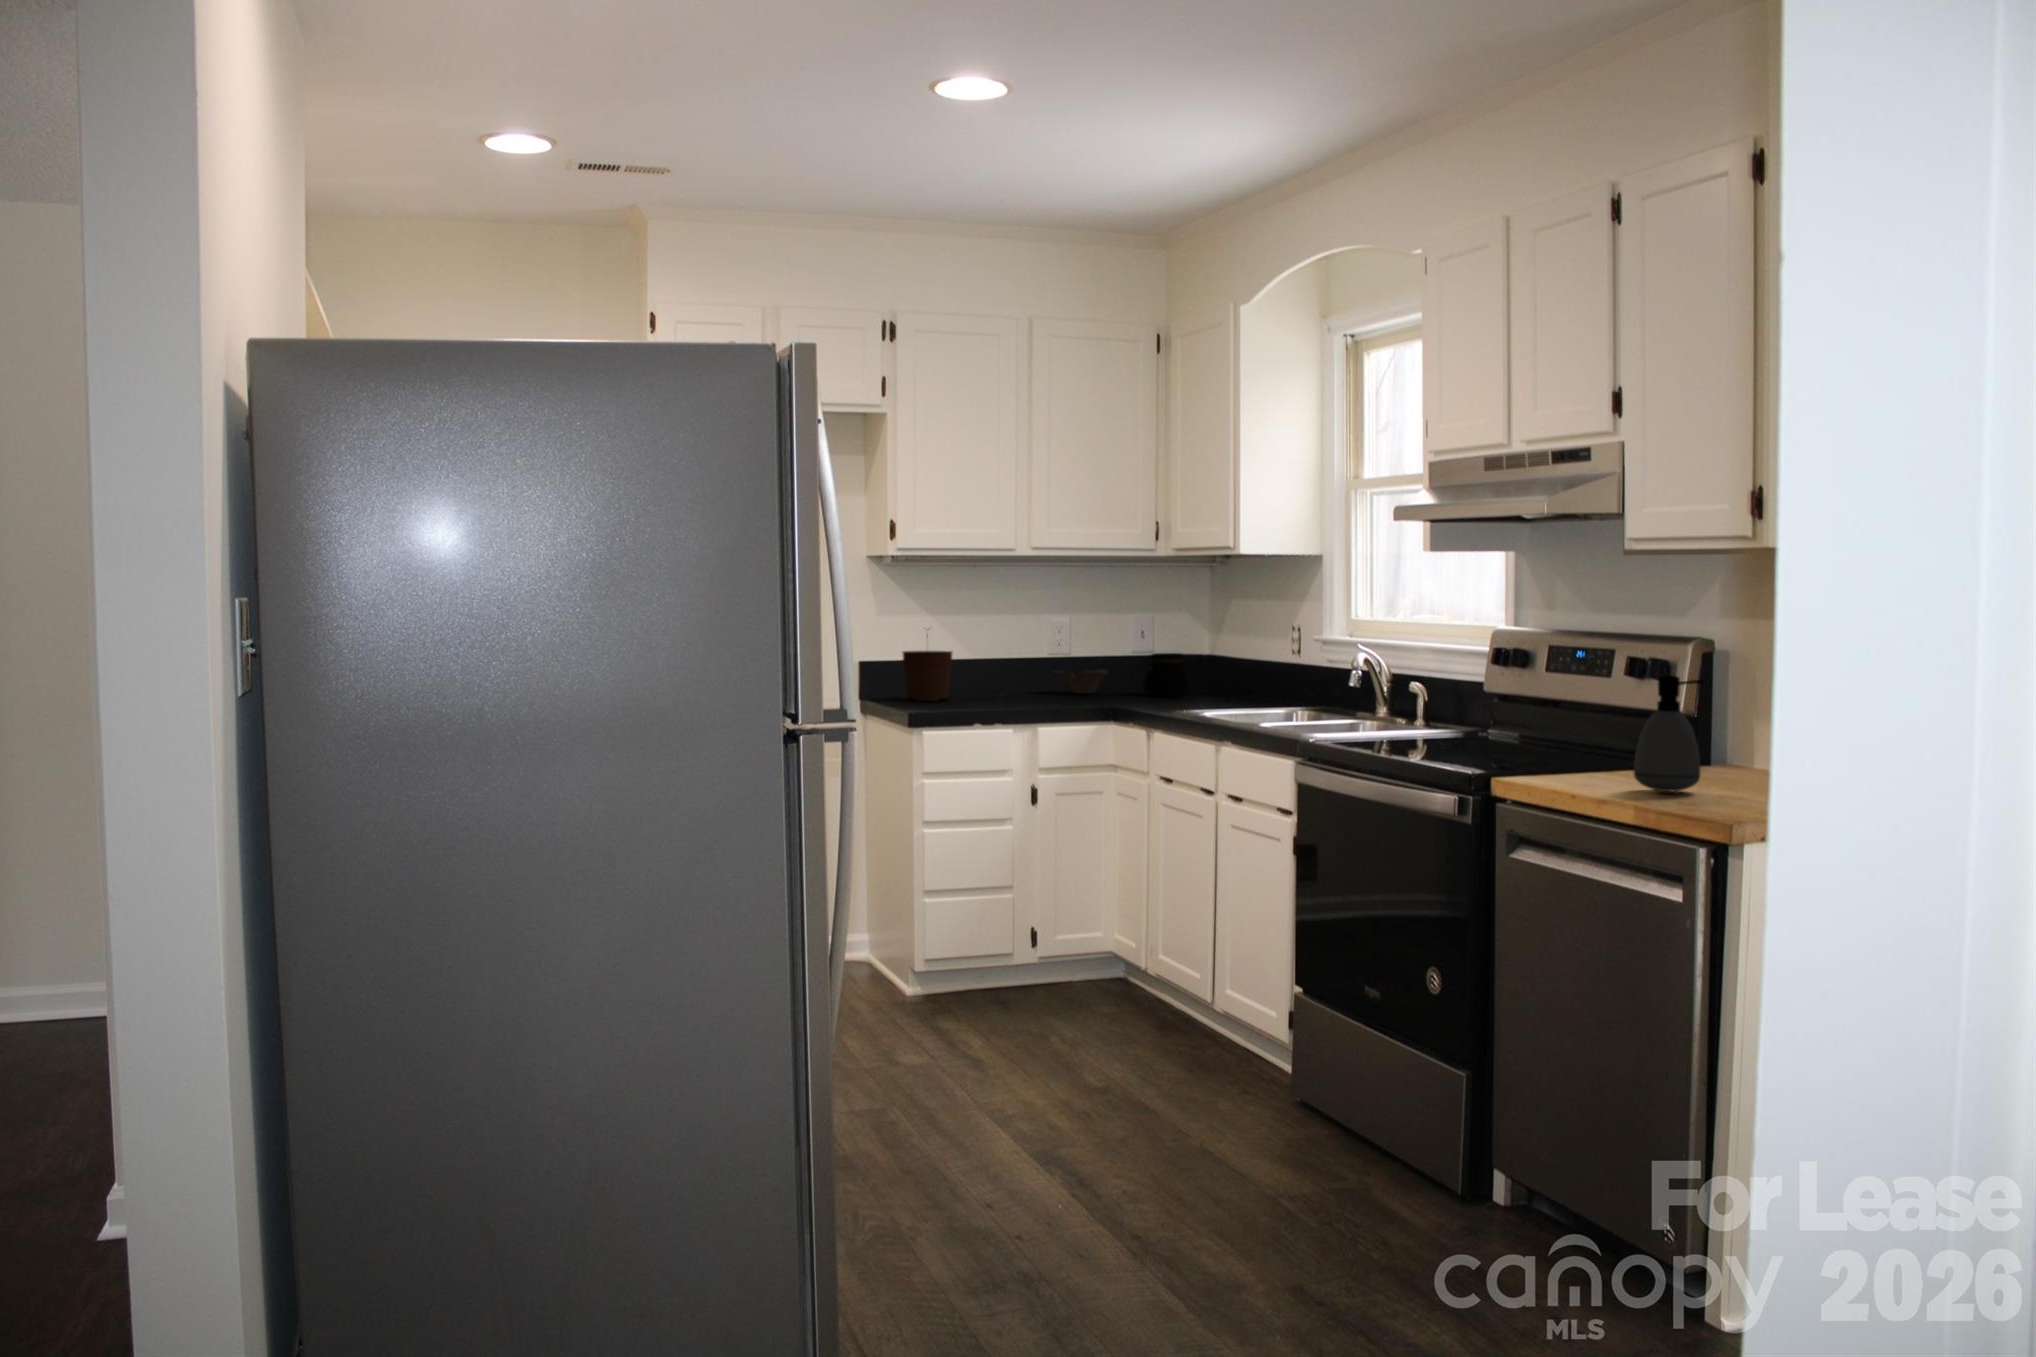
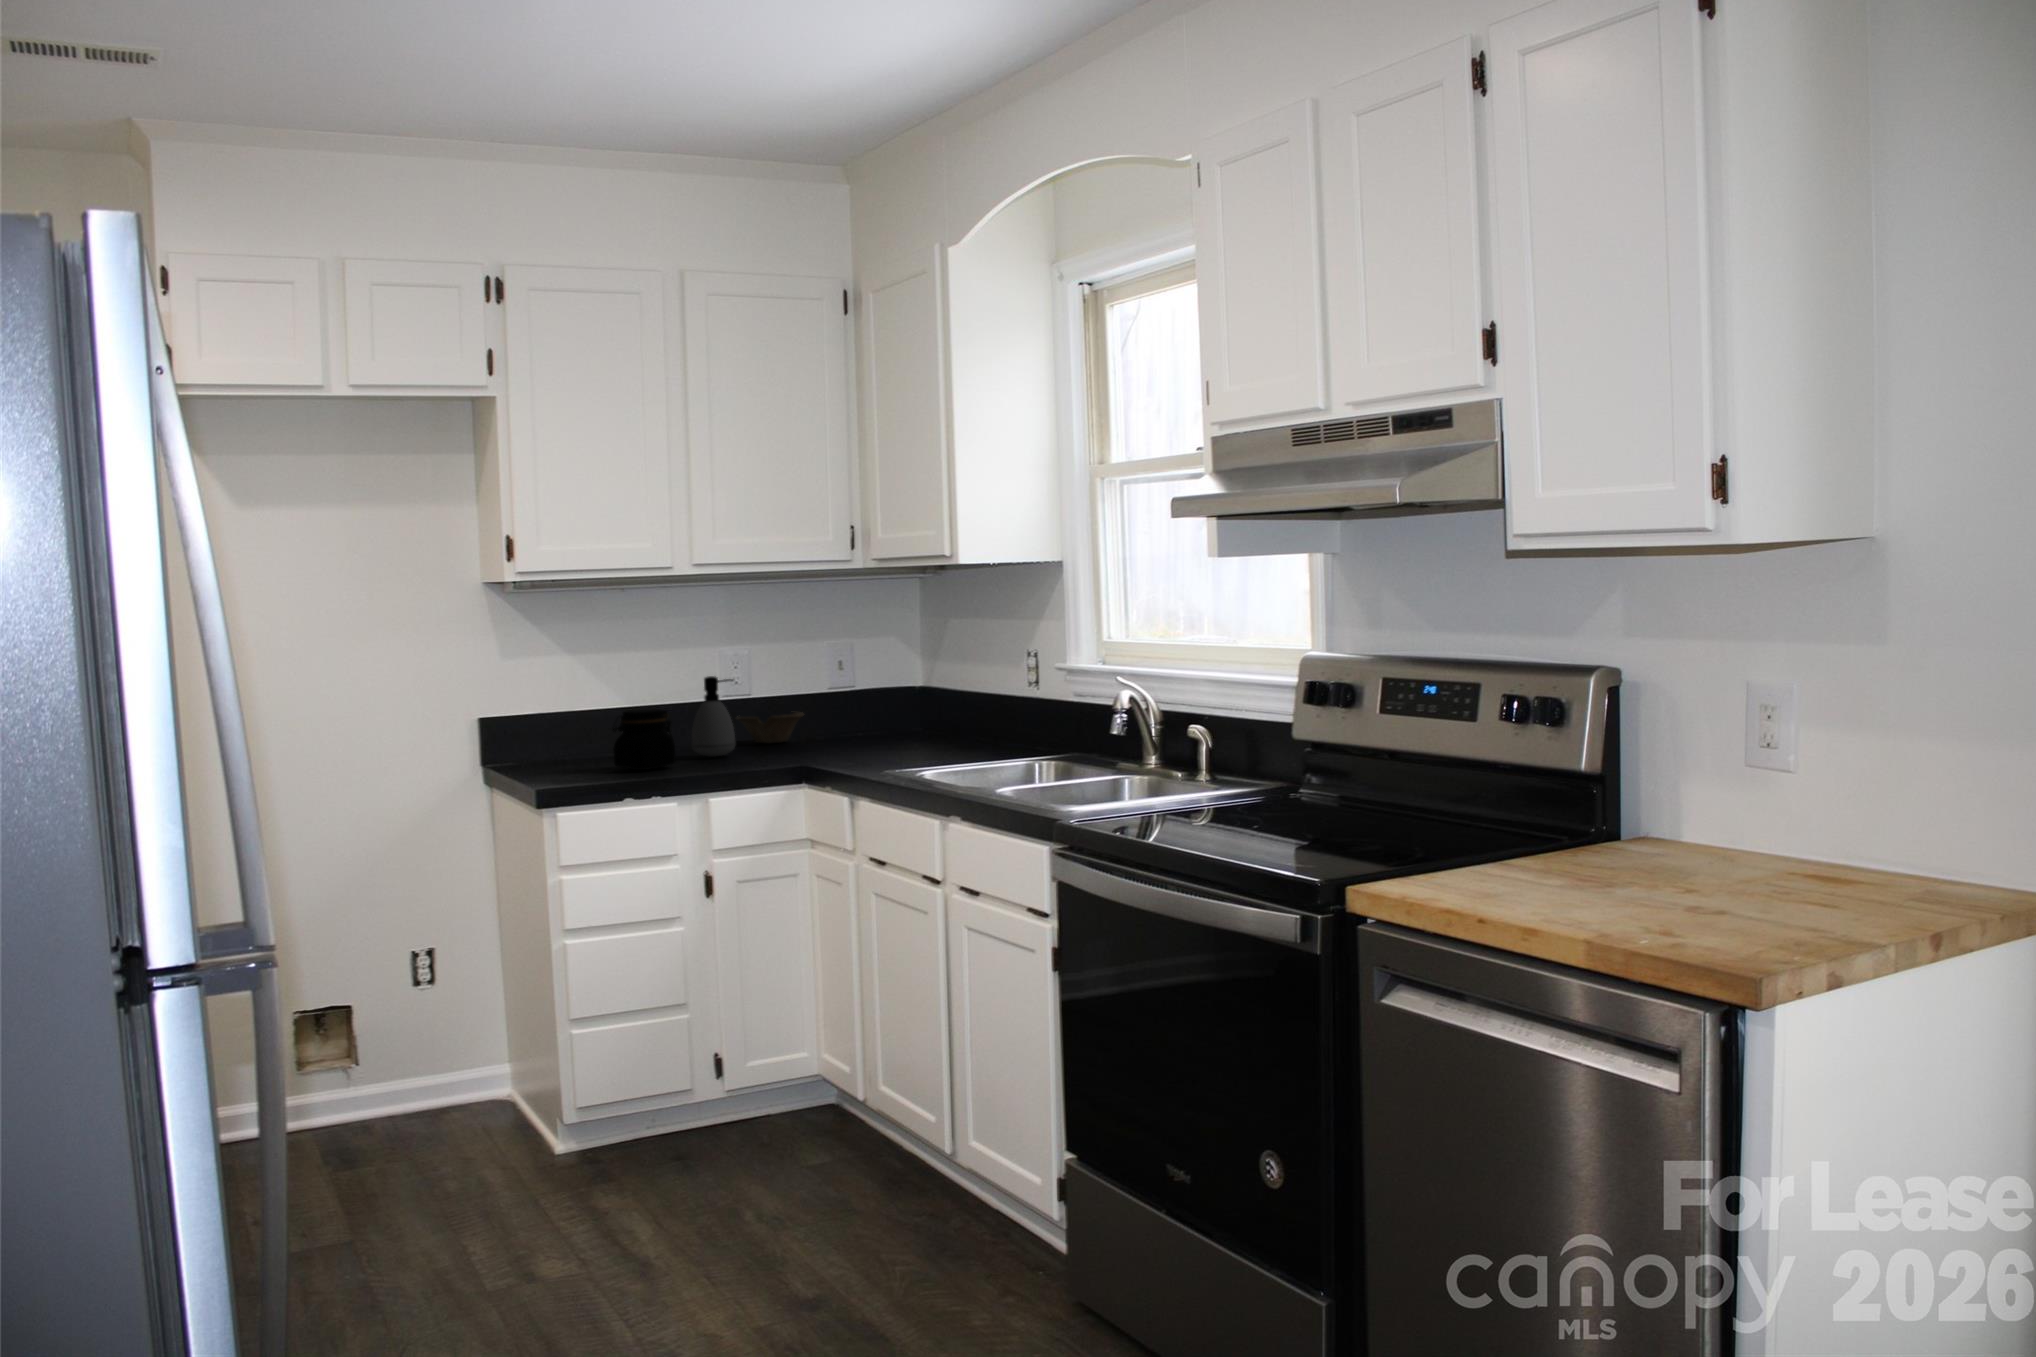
plant pot: present [903,629,952,701] -> none [534,670,602,766]
jar: present [1144,653,1188,696] -> present [613,709,676,770]
soap dispenser: present [1634,675,1704,792] -> present [692,676,736,757]

